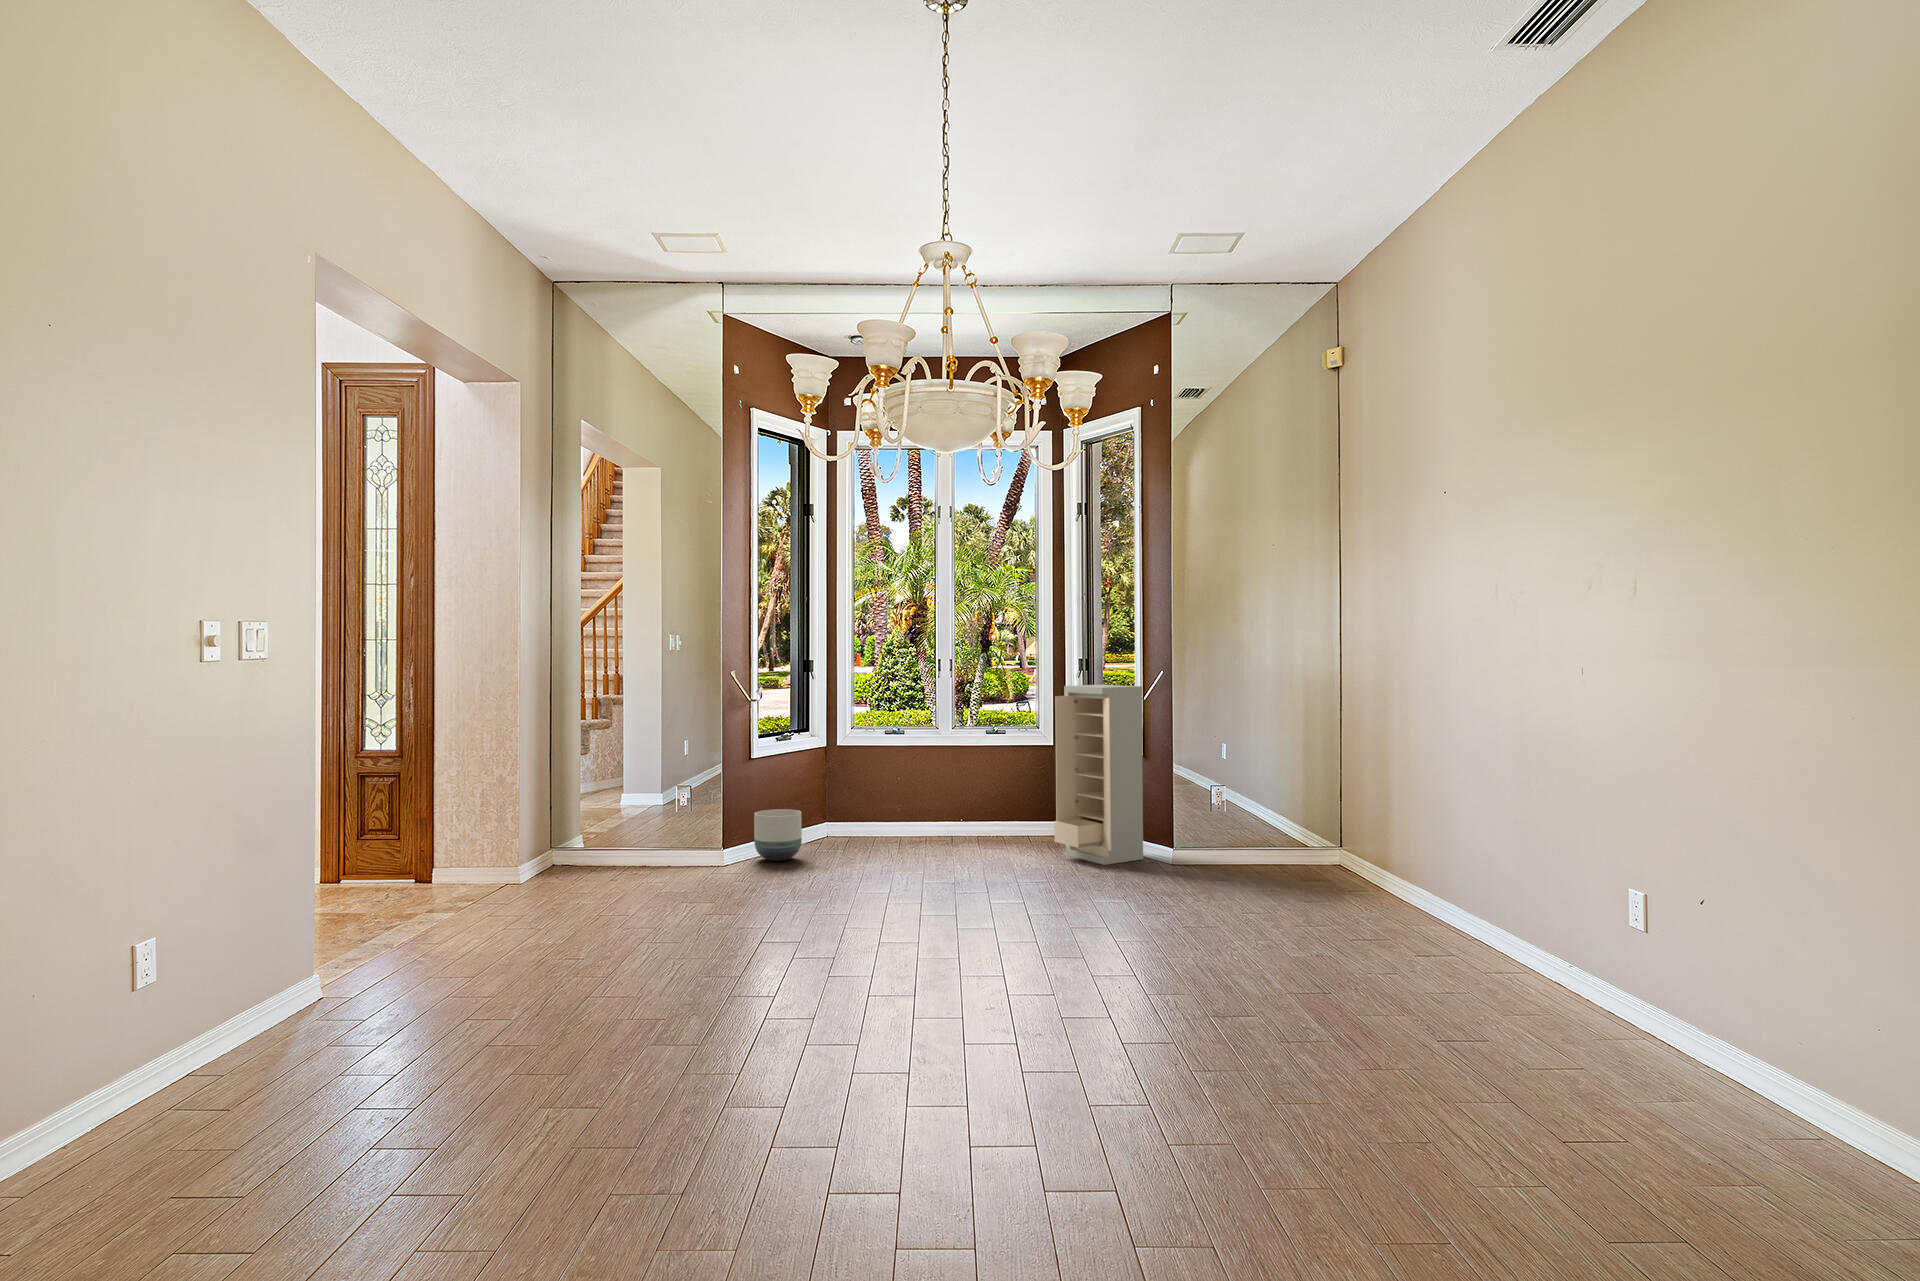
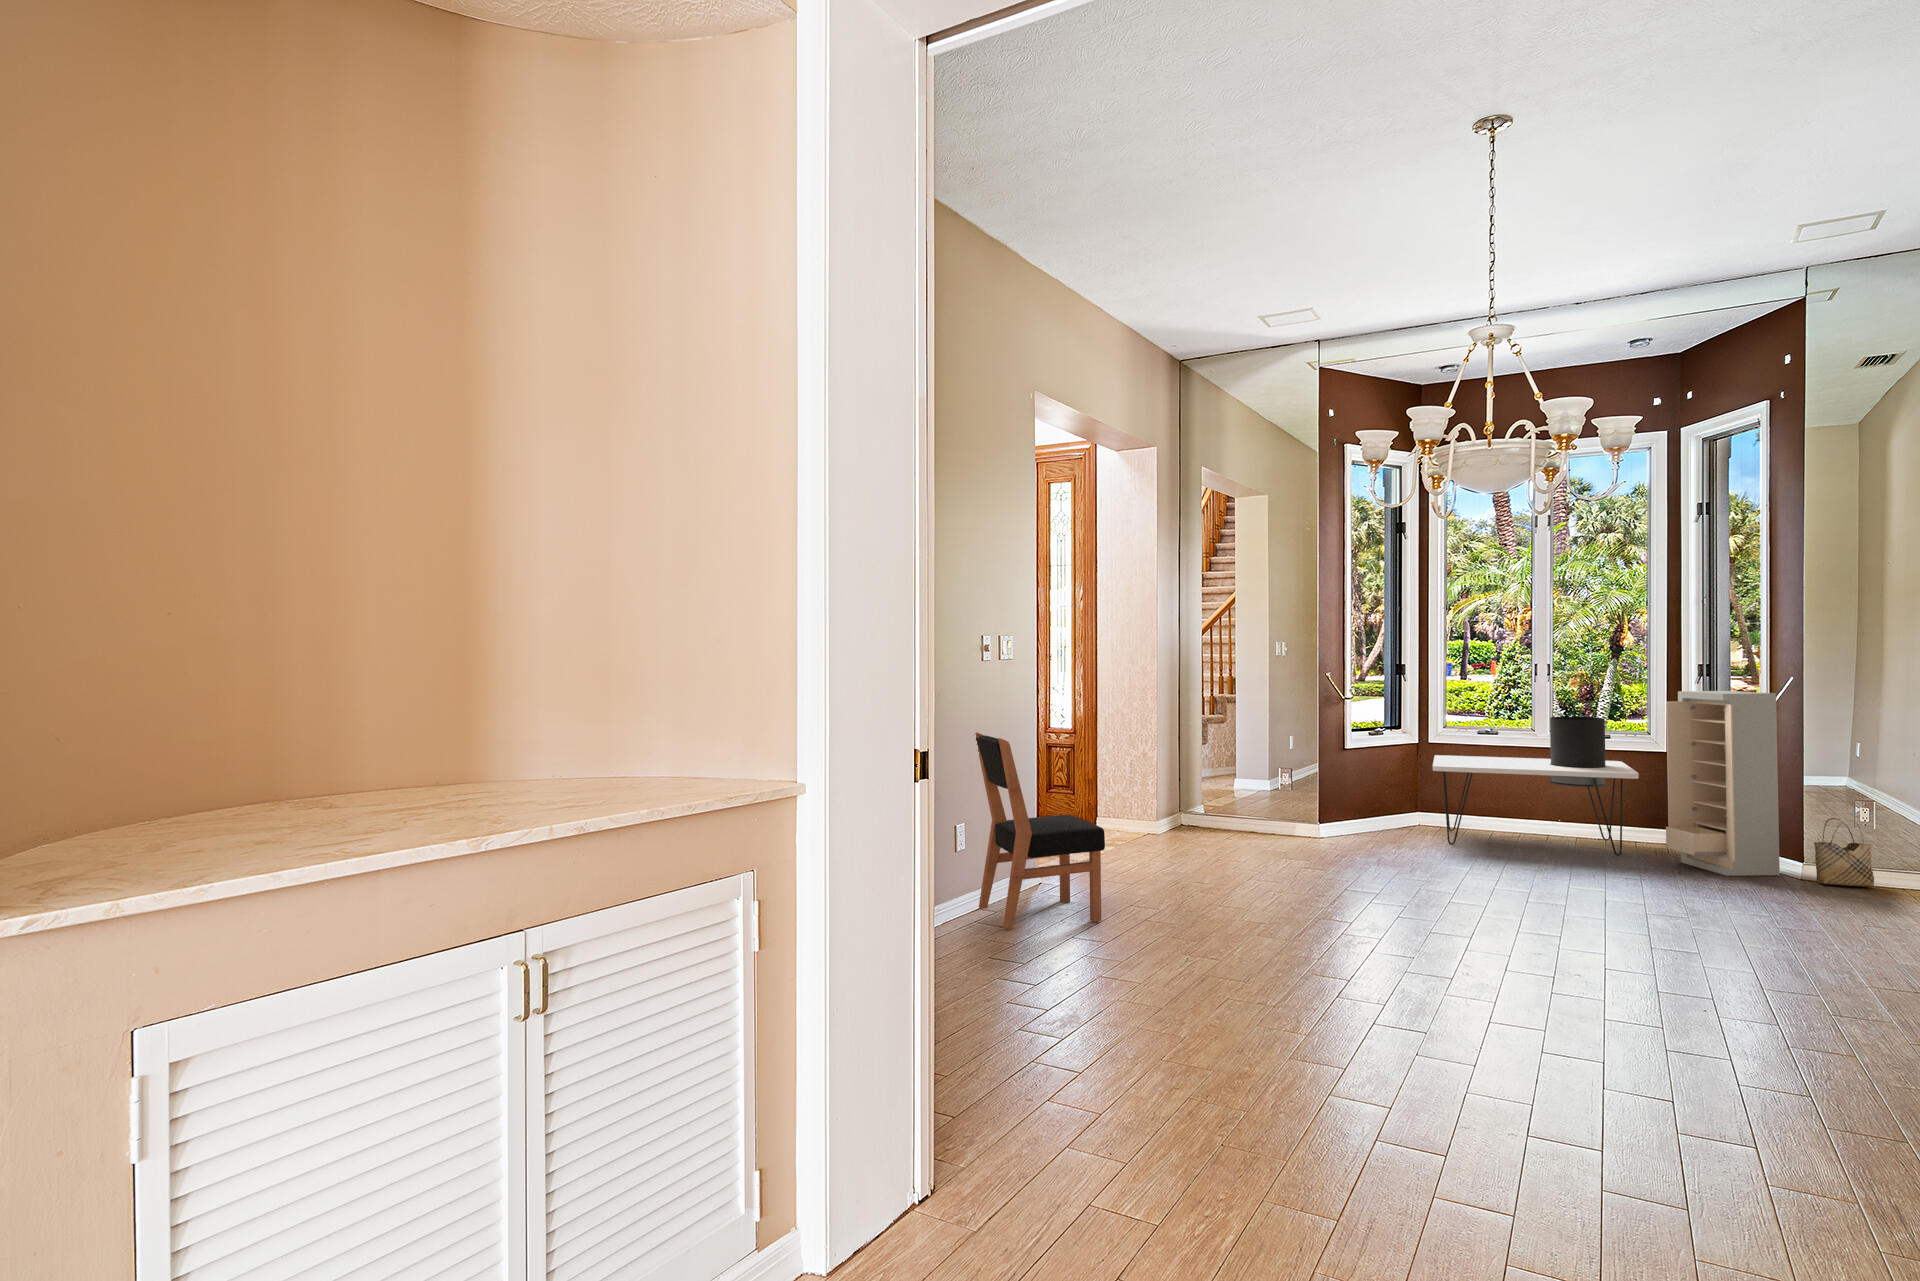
side table: none [843,714,1032,858] -> present [1433,717,1639,856]
dining chair: none [211,769,430,1072] -> present [975,732,1105,929]
woven basket: none [1170,801,1212,864] -> present [1814,818,1874,887]
planter: present [754,809,802,861] -> none [1349,795,1393,839]

